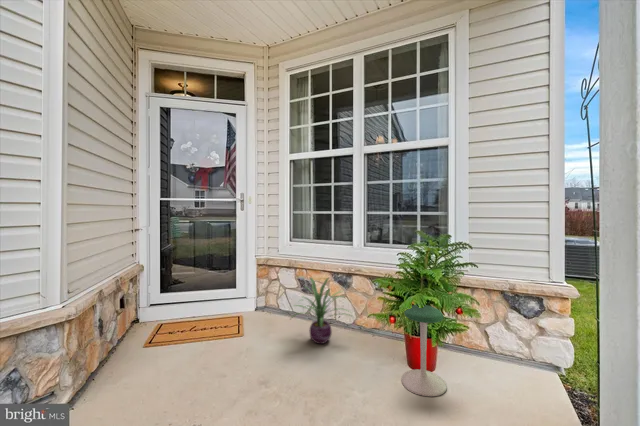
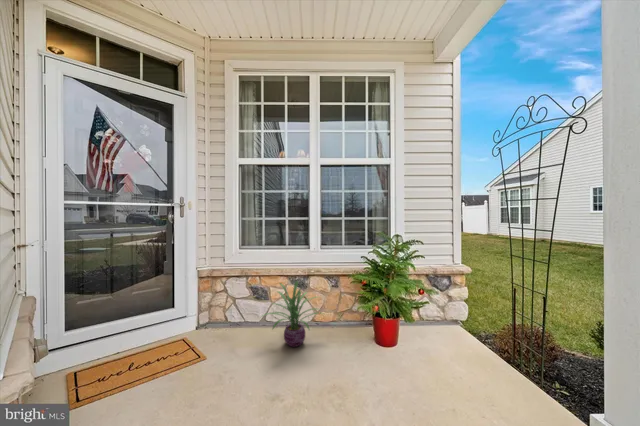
stool: present [401,305,447,397] -> none [384,293,420,366]

